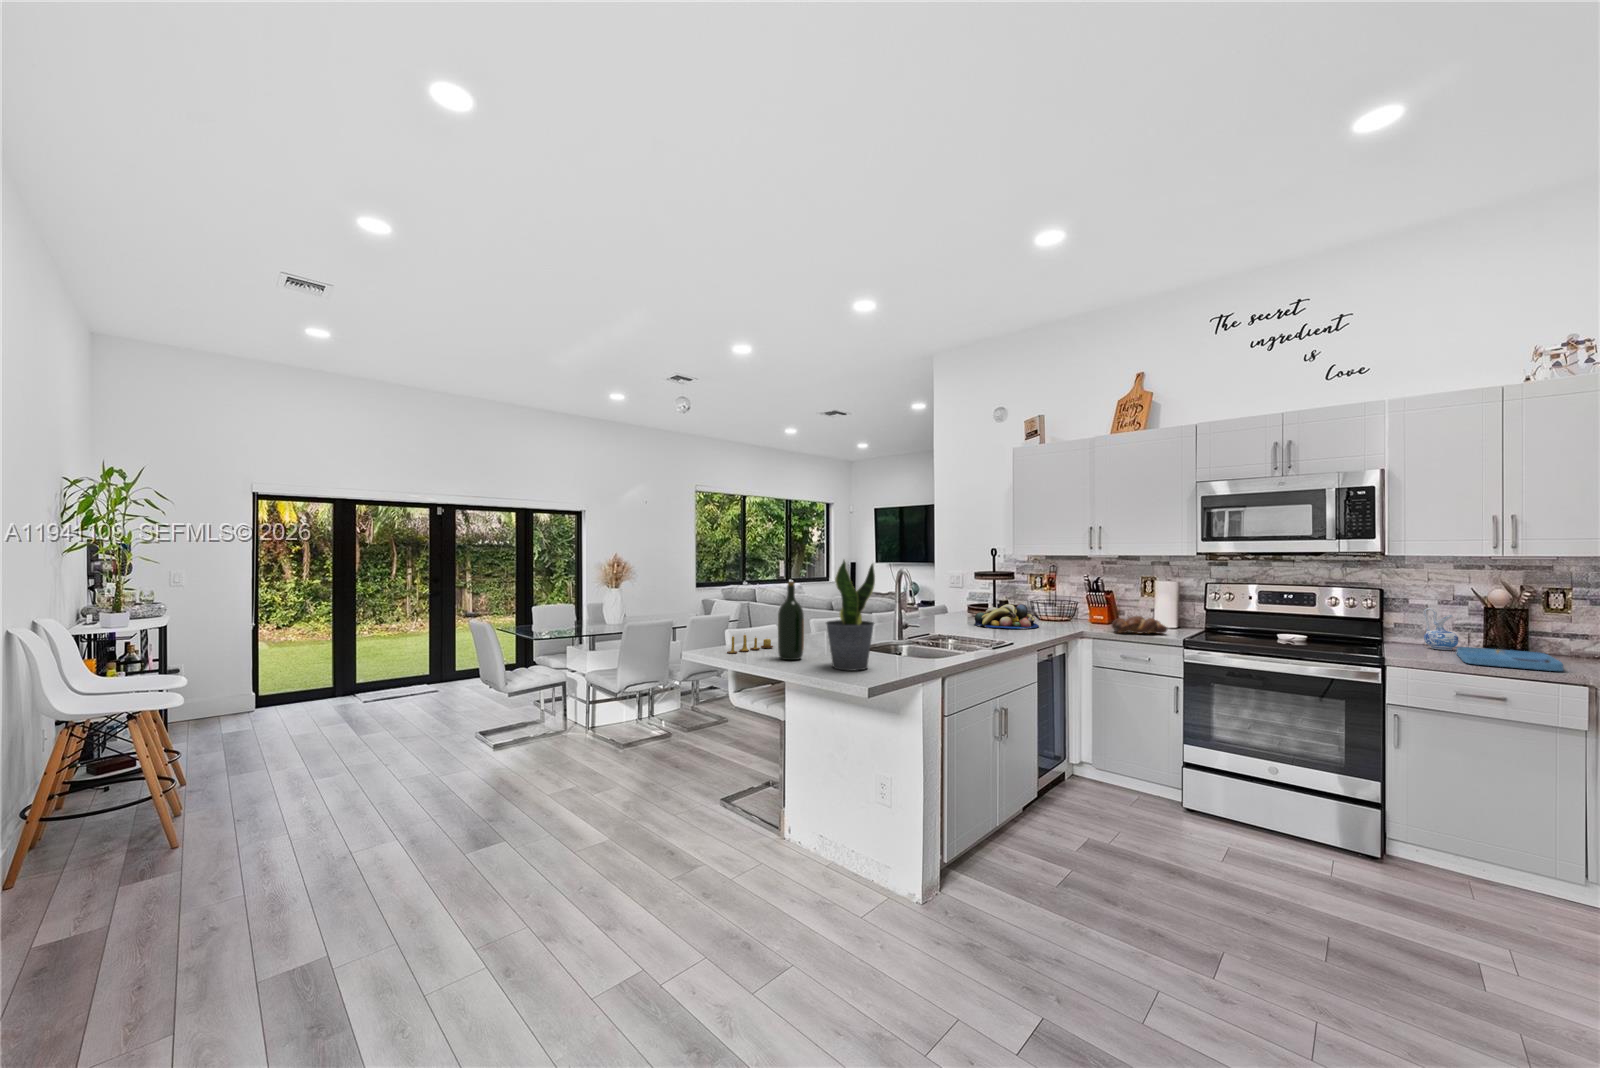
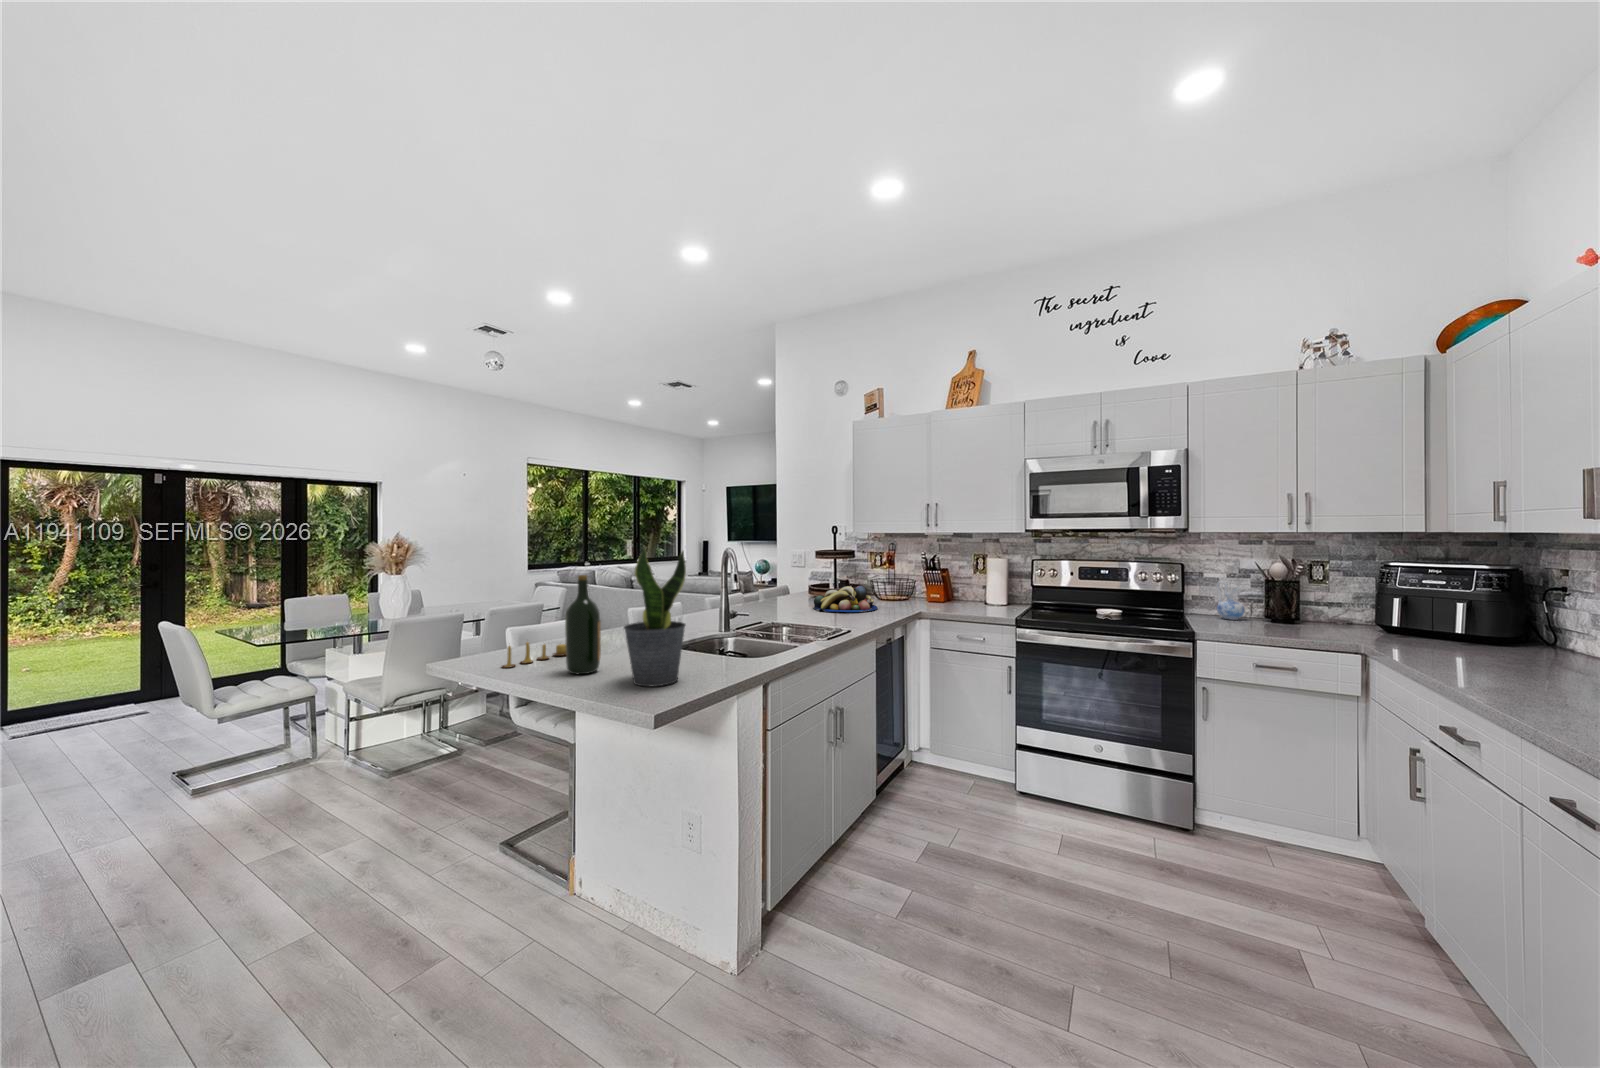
bread loaf: present [1112,616,1167,634] -> none [947,595,999,613]
tray: present [1457,647,1563,671] -> none [1246,617,1338,640]

